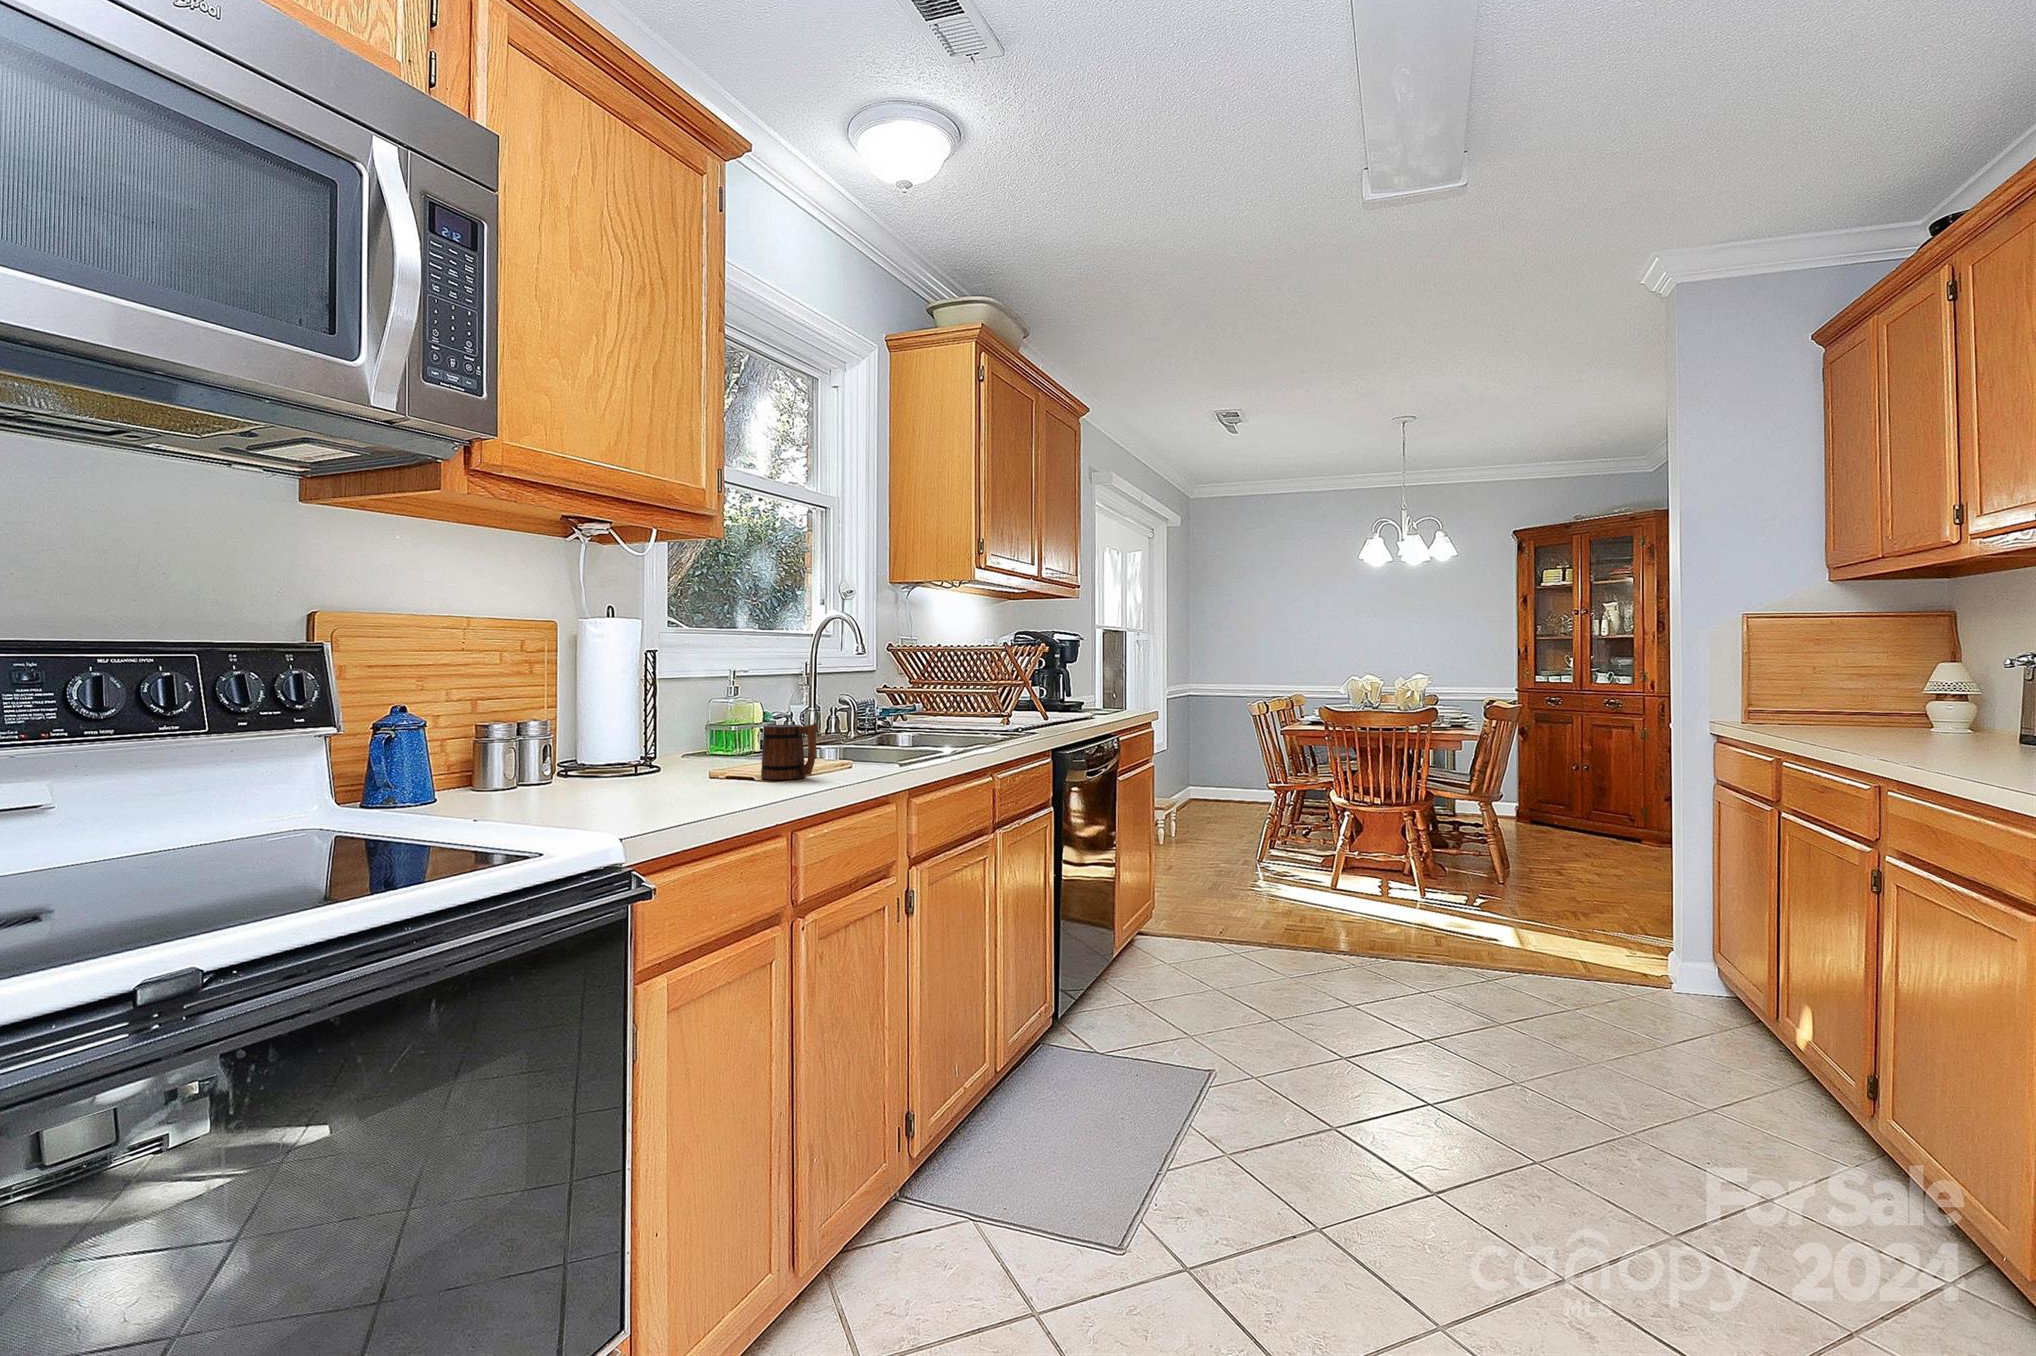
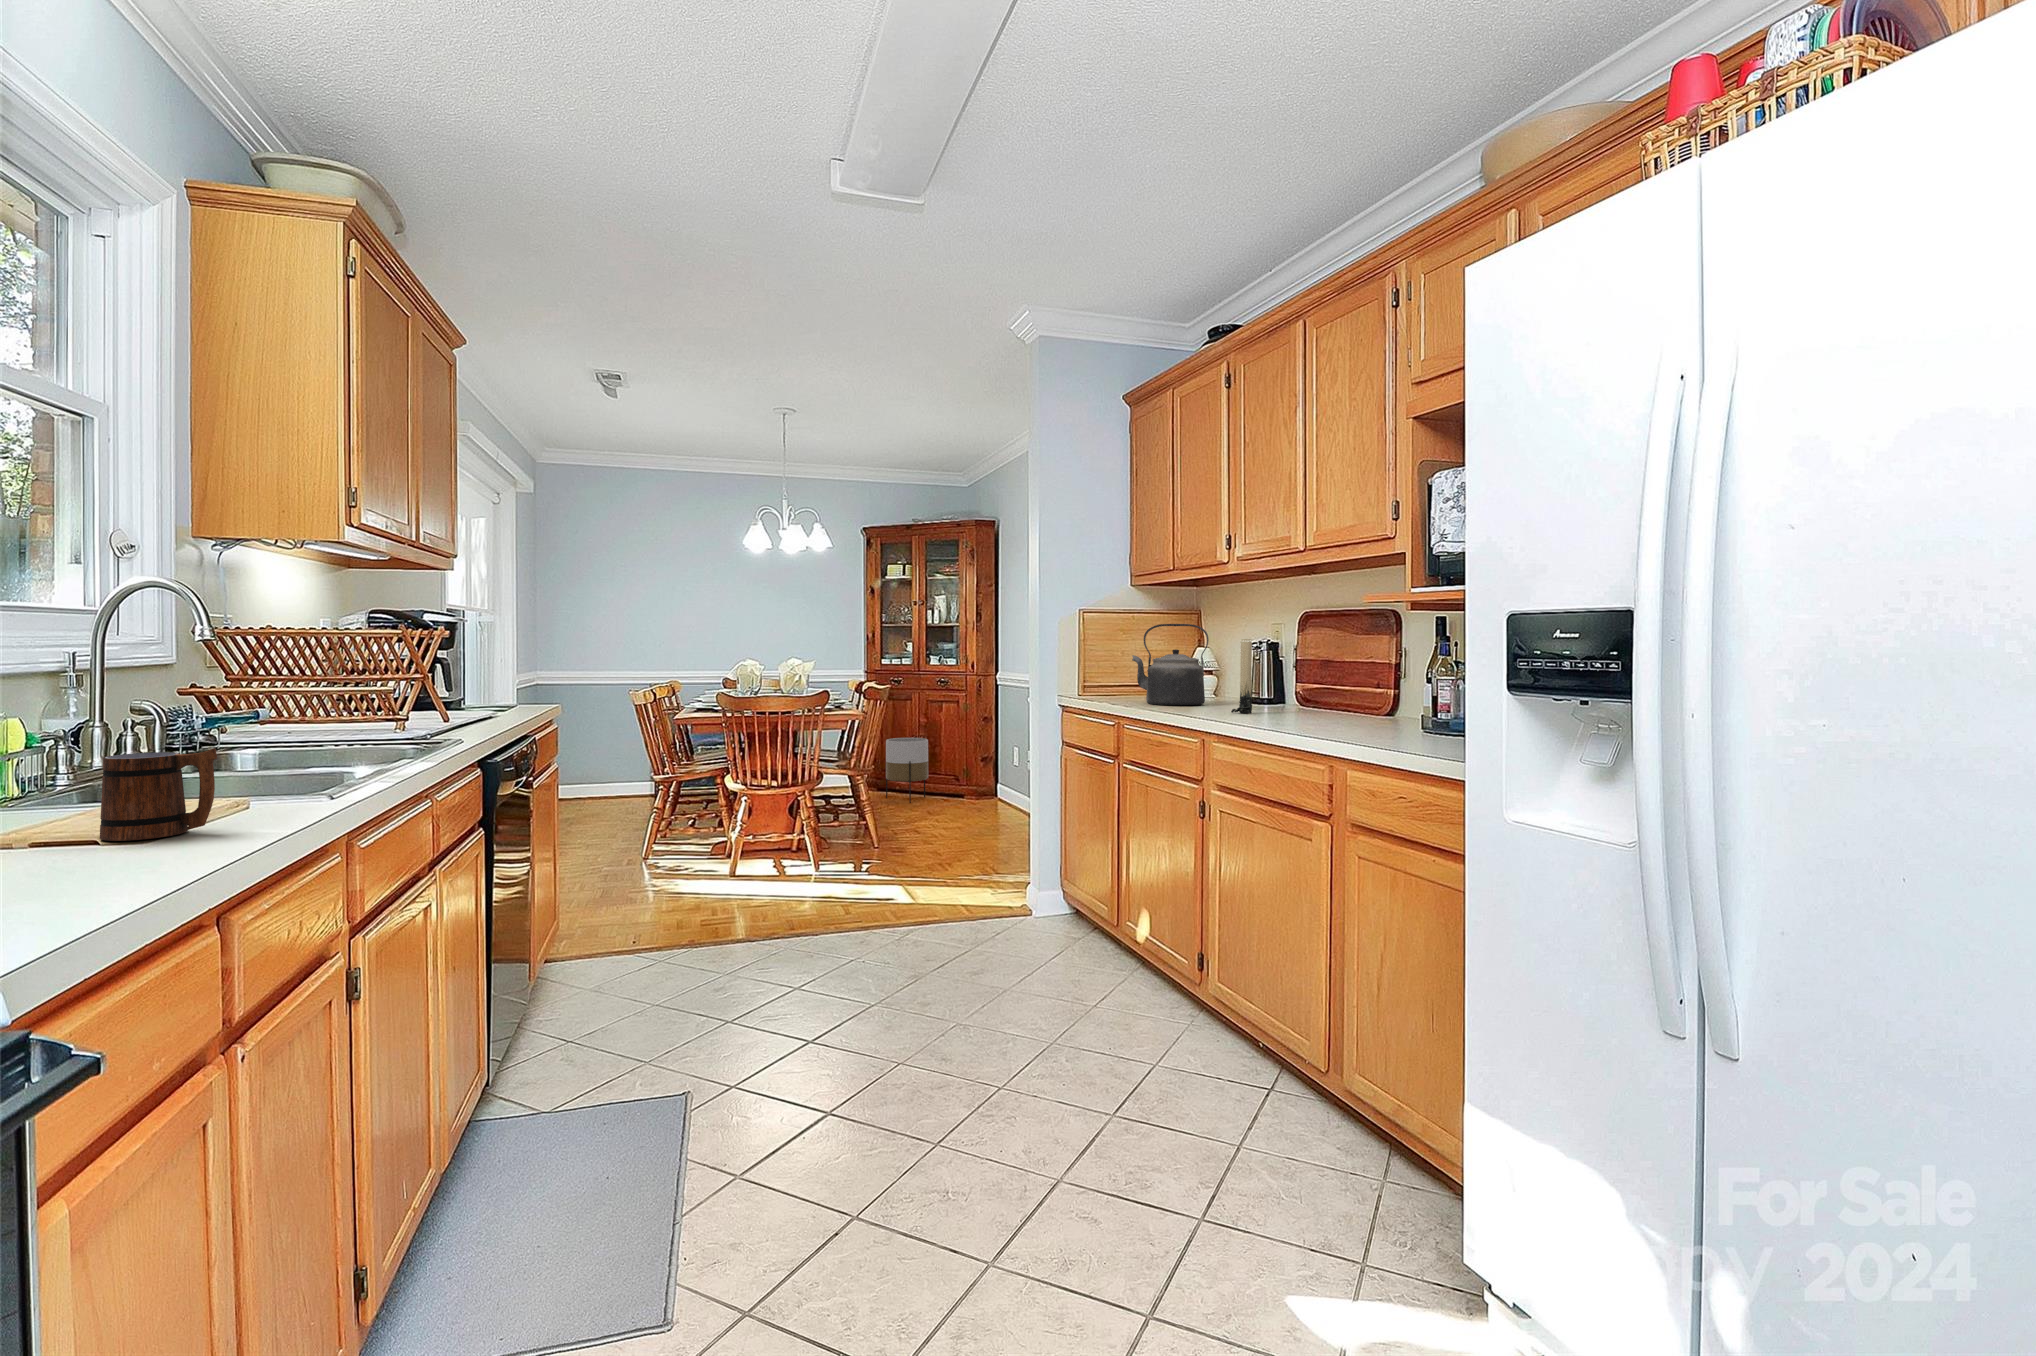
kettle: none [1802,627,1931,735] -> present [1132,624,1209,705]
candle: none [1949,645,1987,749] -> present [1231,639,1252,713]
planter: none [1536,766,1590,841] -> present [886,738,928,803]

